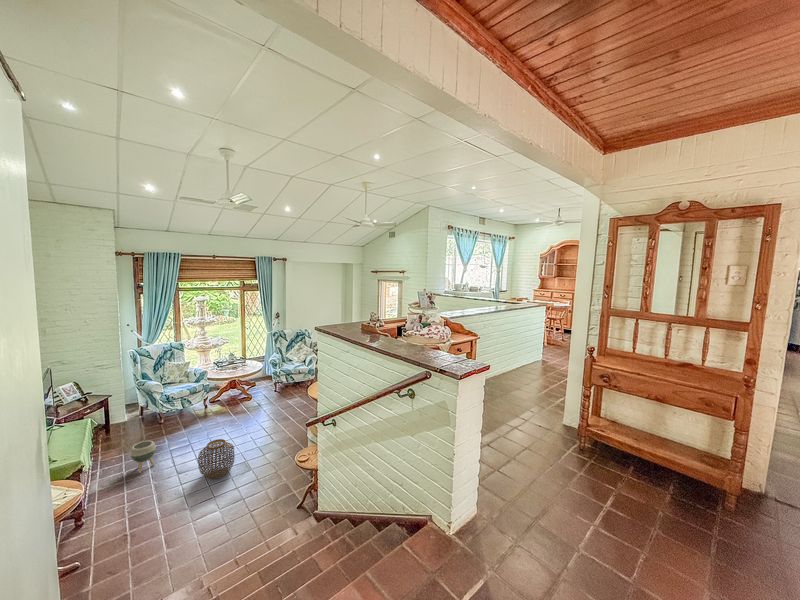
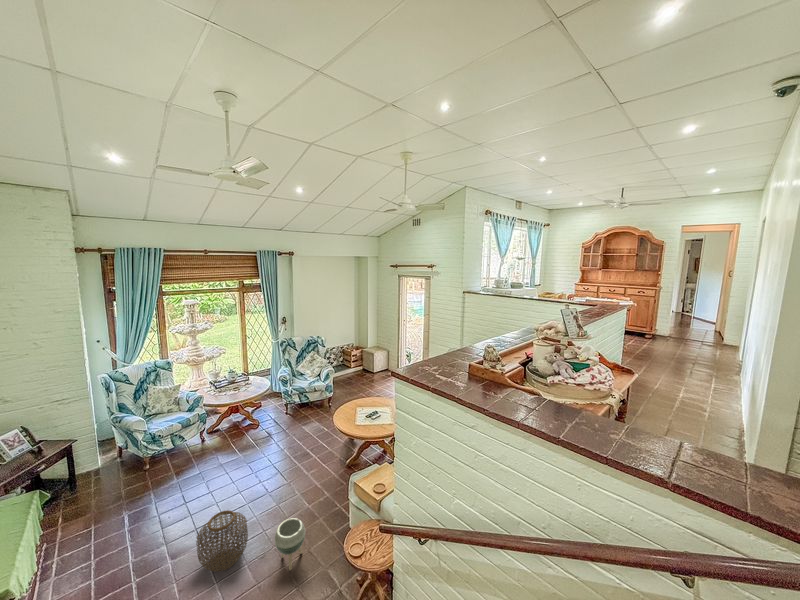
planter: present [130,441,156,473] -> present [275,518,305,570]

